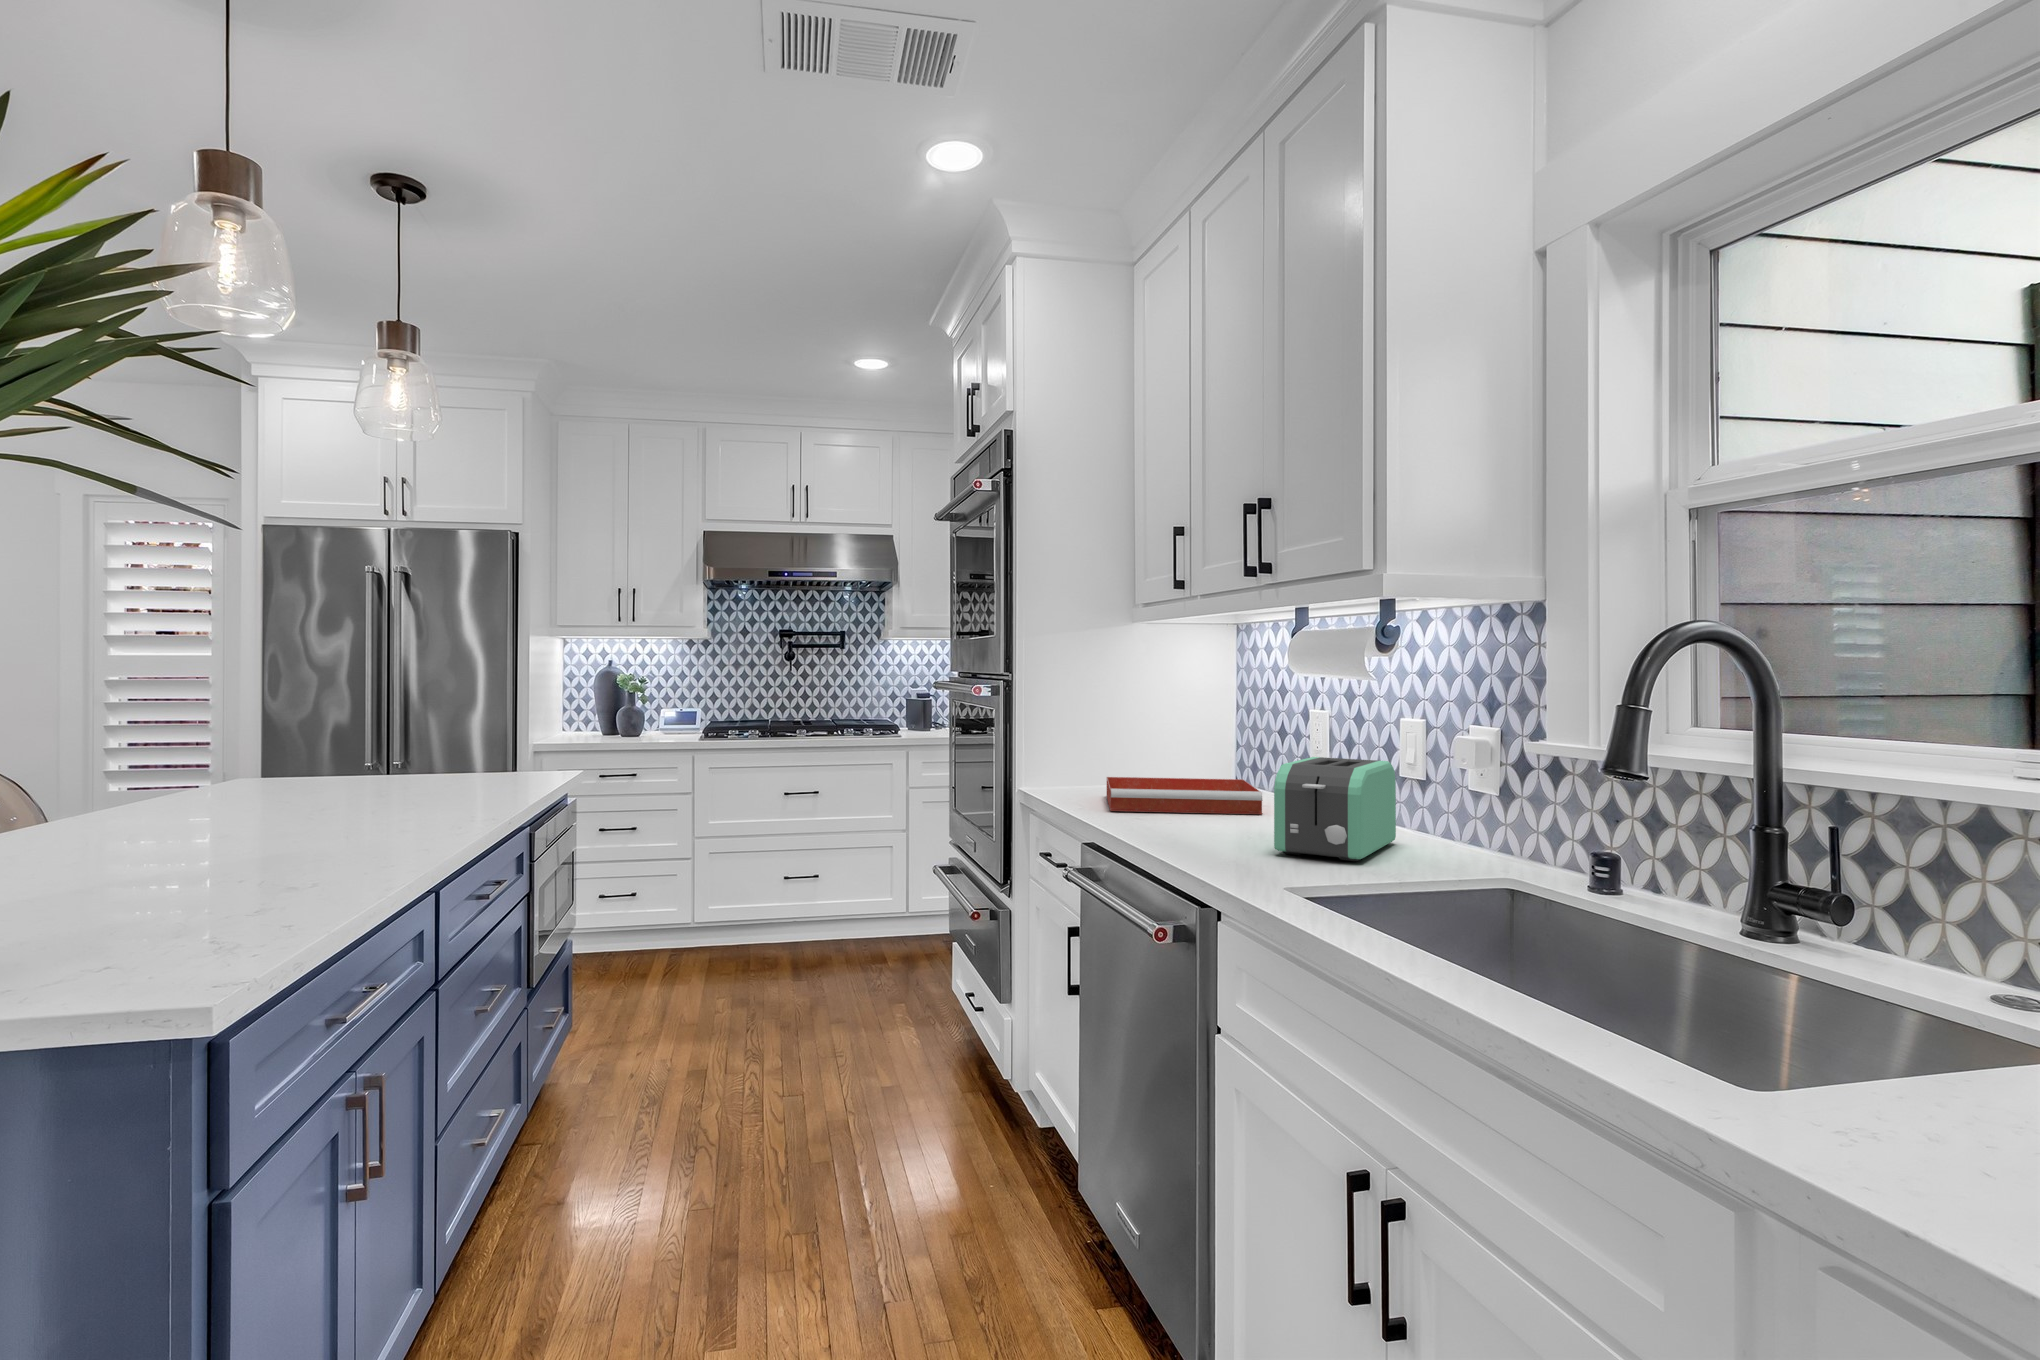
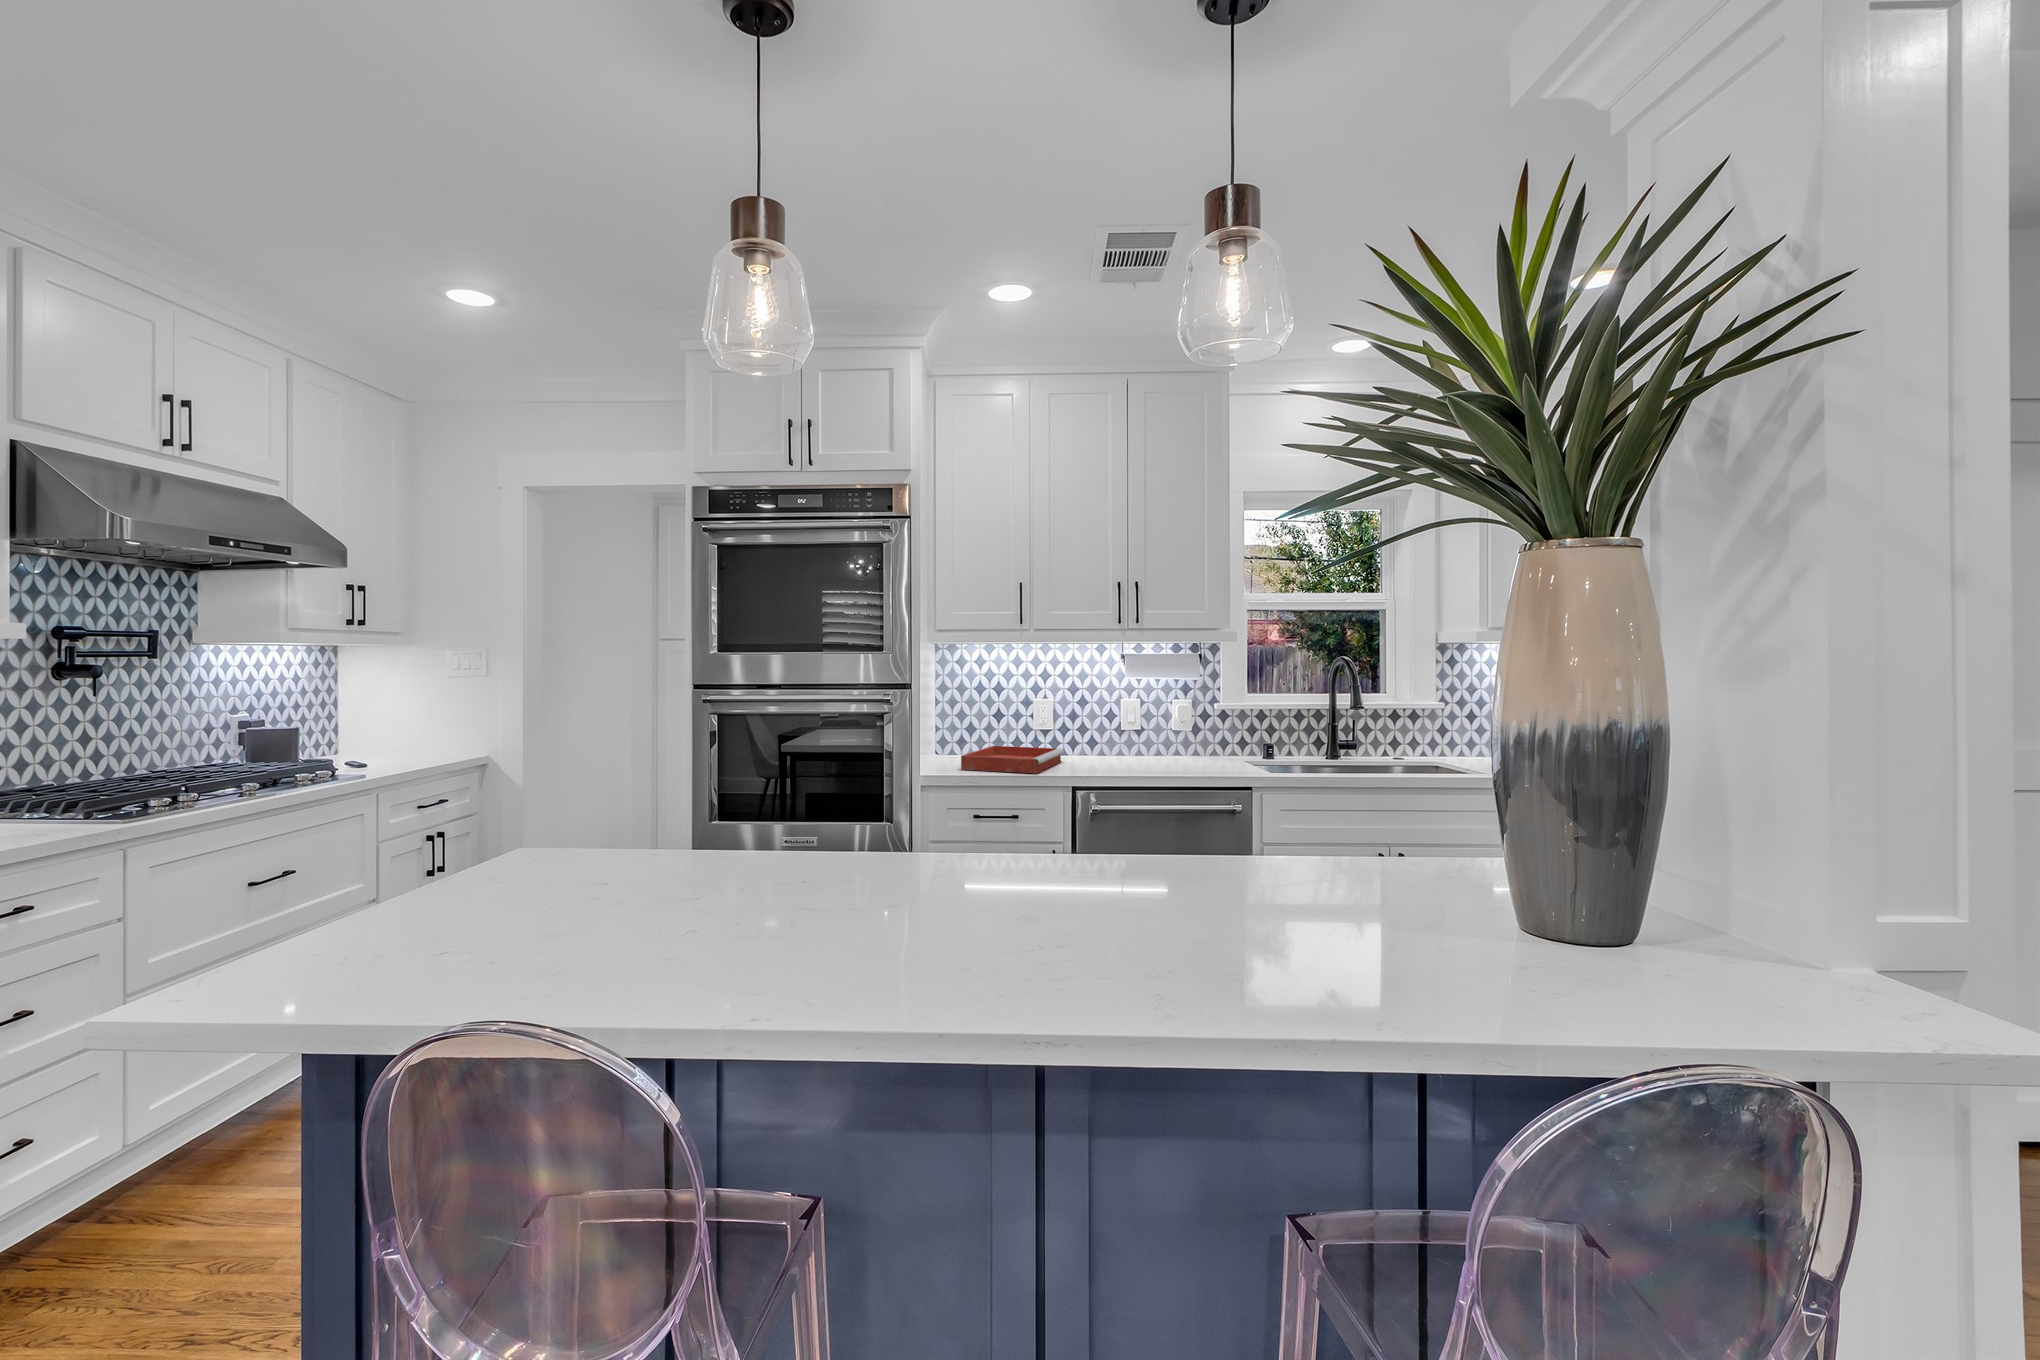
toaster: present [1274,757,1396,861] -> none [1139,719,1222,770]

